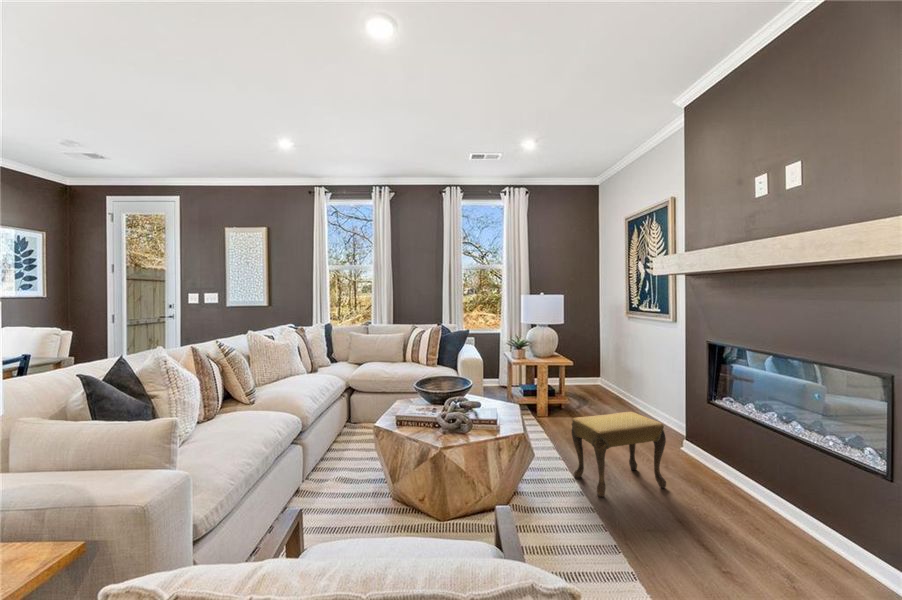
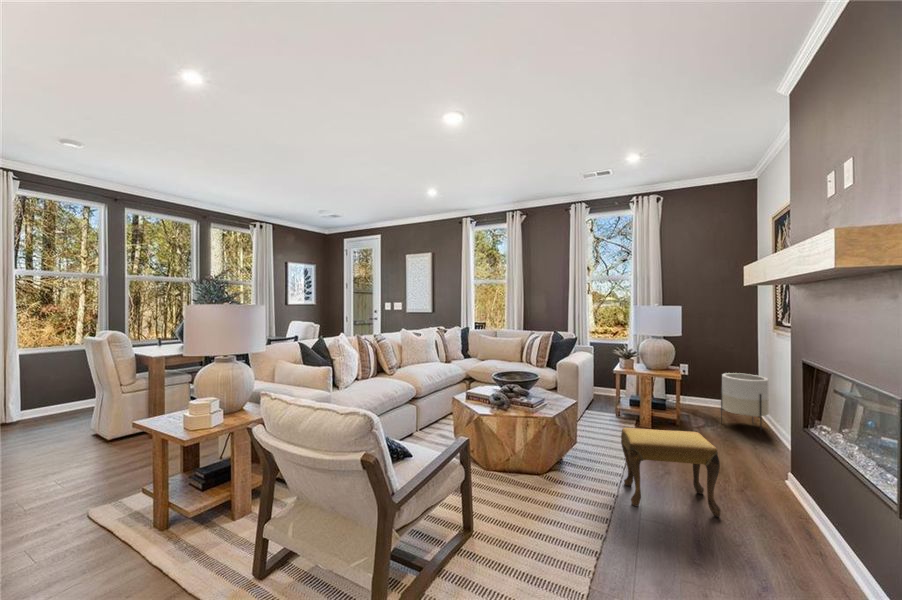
planter: none [591,355,625,405] -> present [721,373,769,433]

